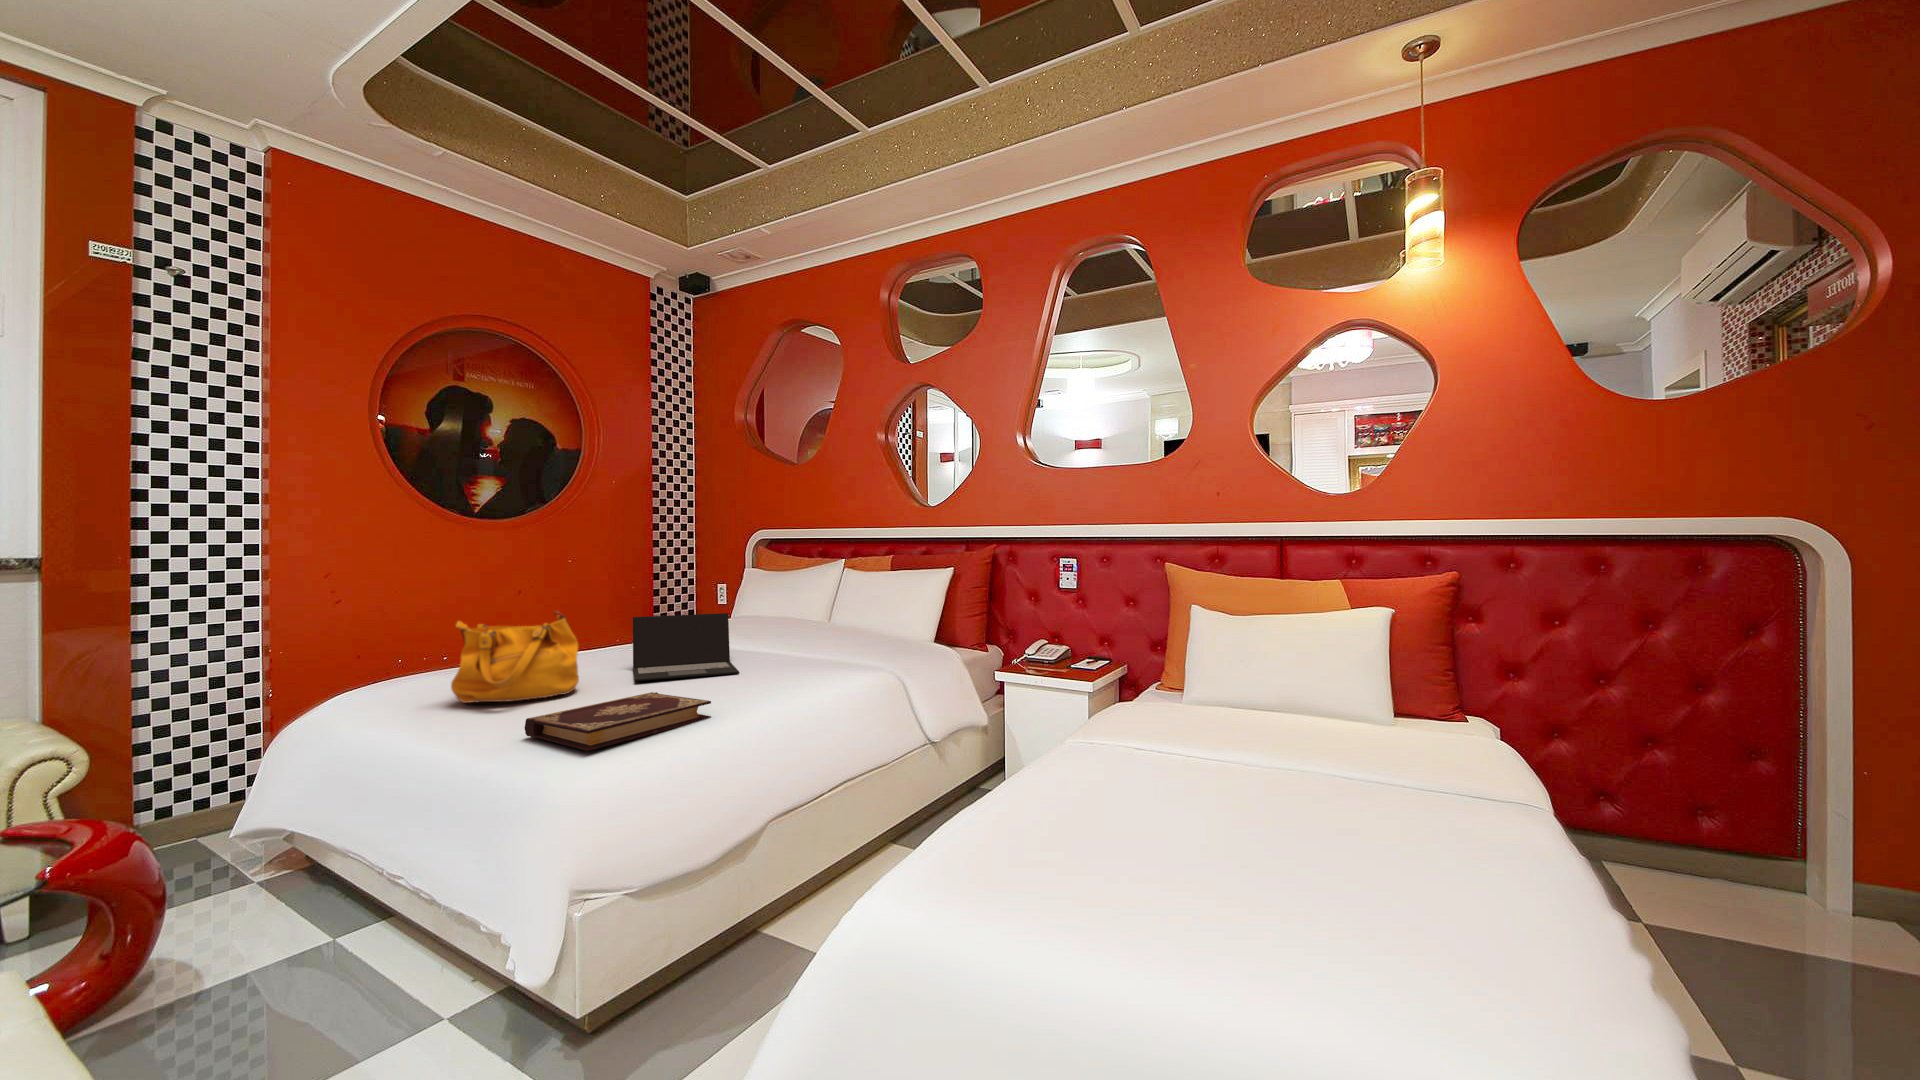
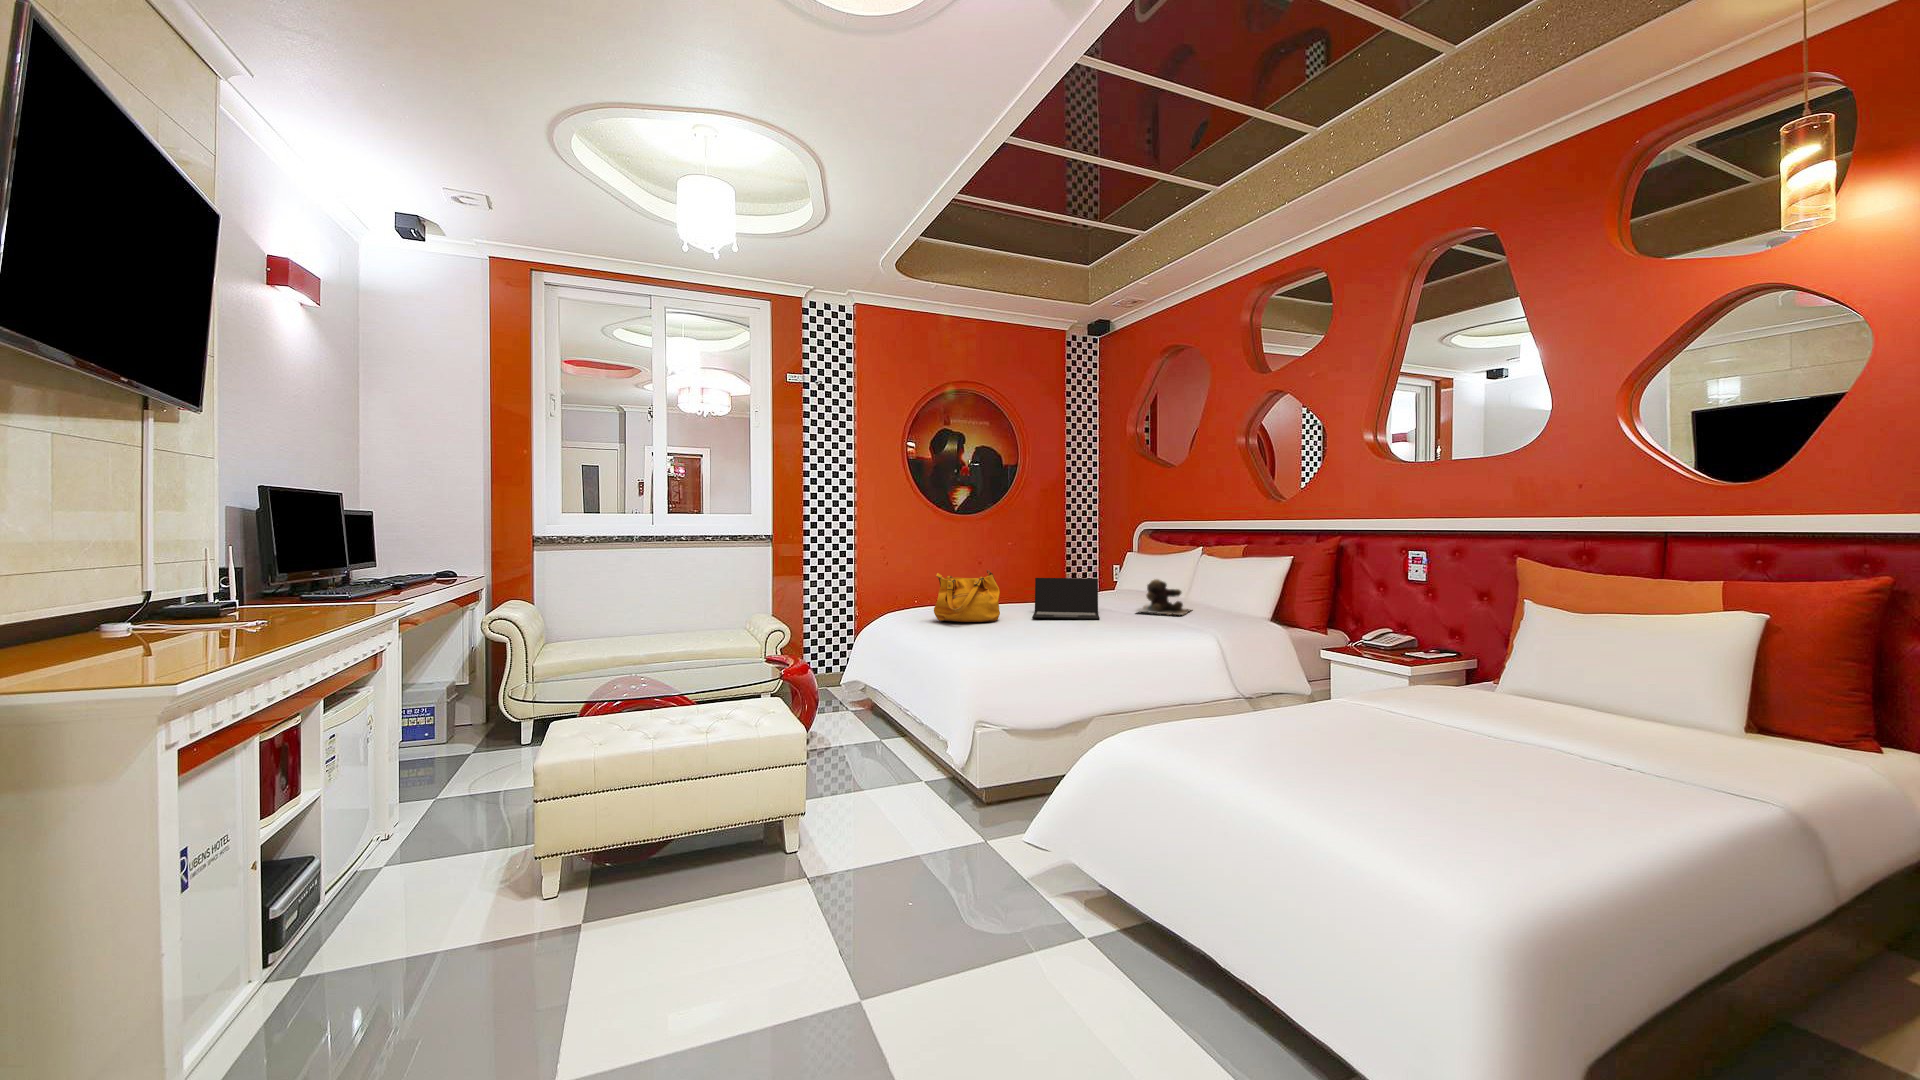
teddy bear: none [781,610,851,657] -> present [1136,579,1191,615]
book: present [525,692,711,751] -> none [965,623,1068,646]

